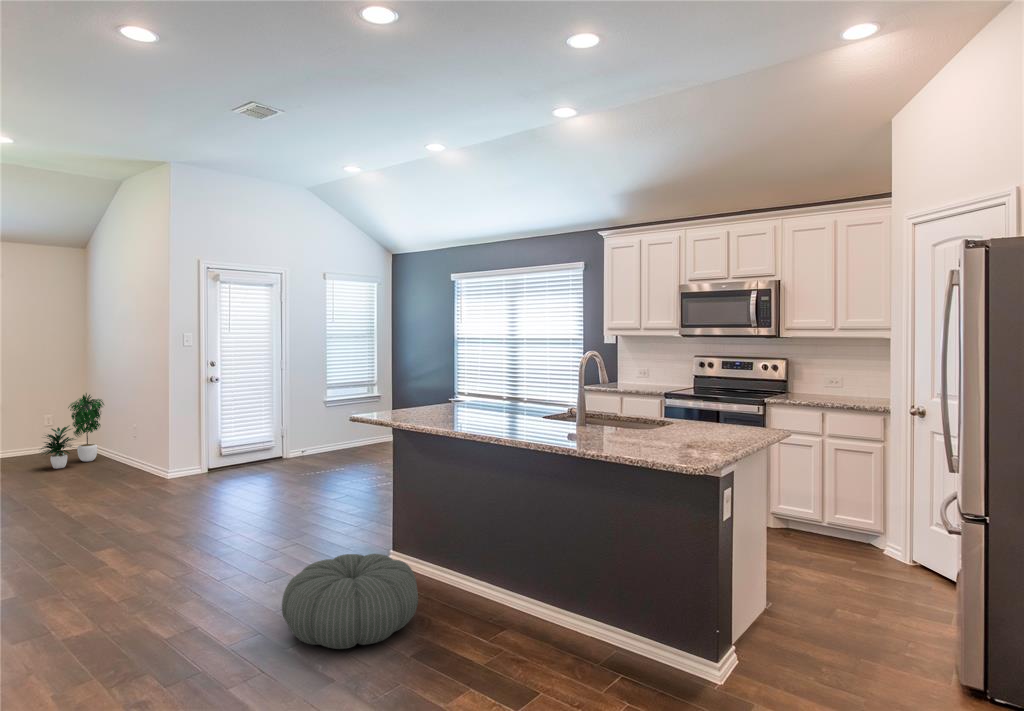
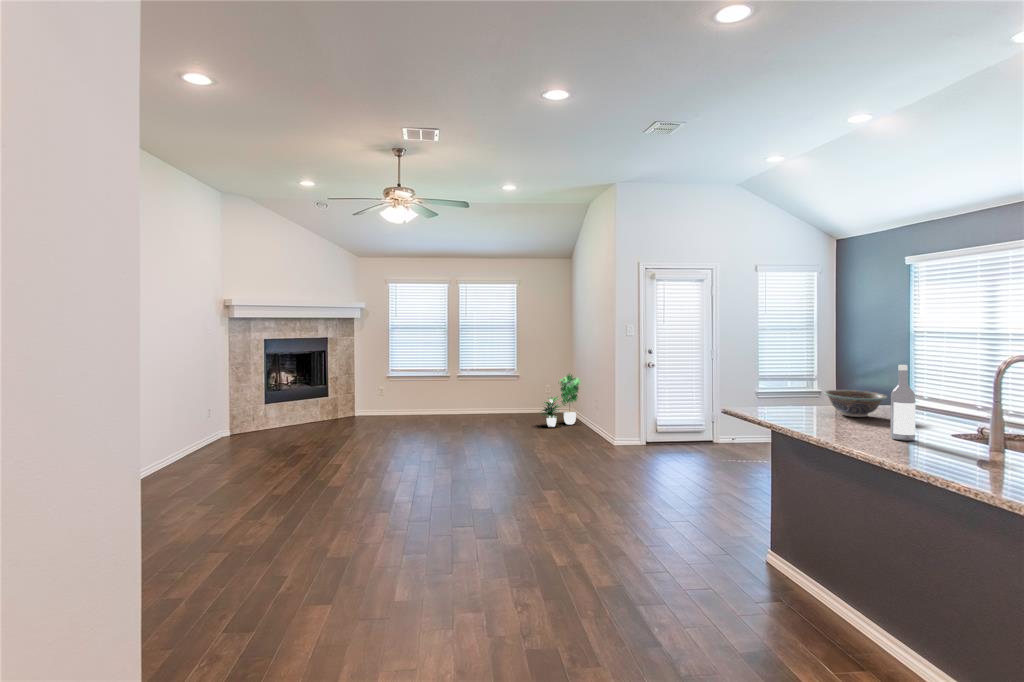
wine bottle: none [507,371,524,434] -> present [890,365,916,441]
decorative bowl: none [437,394,486,418] -> present [824,390,887,417]
pouf: present [282,554,418,649] -> none [642,534,775,626]

